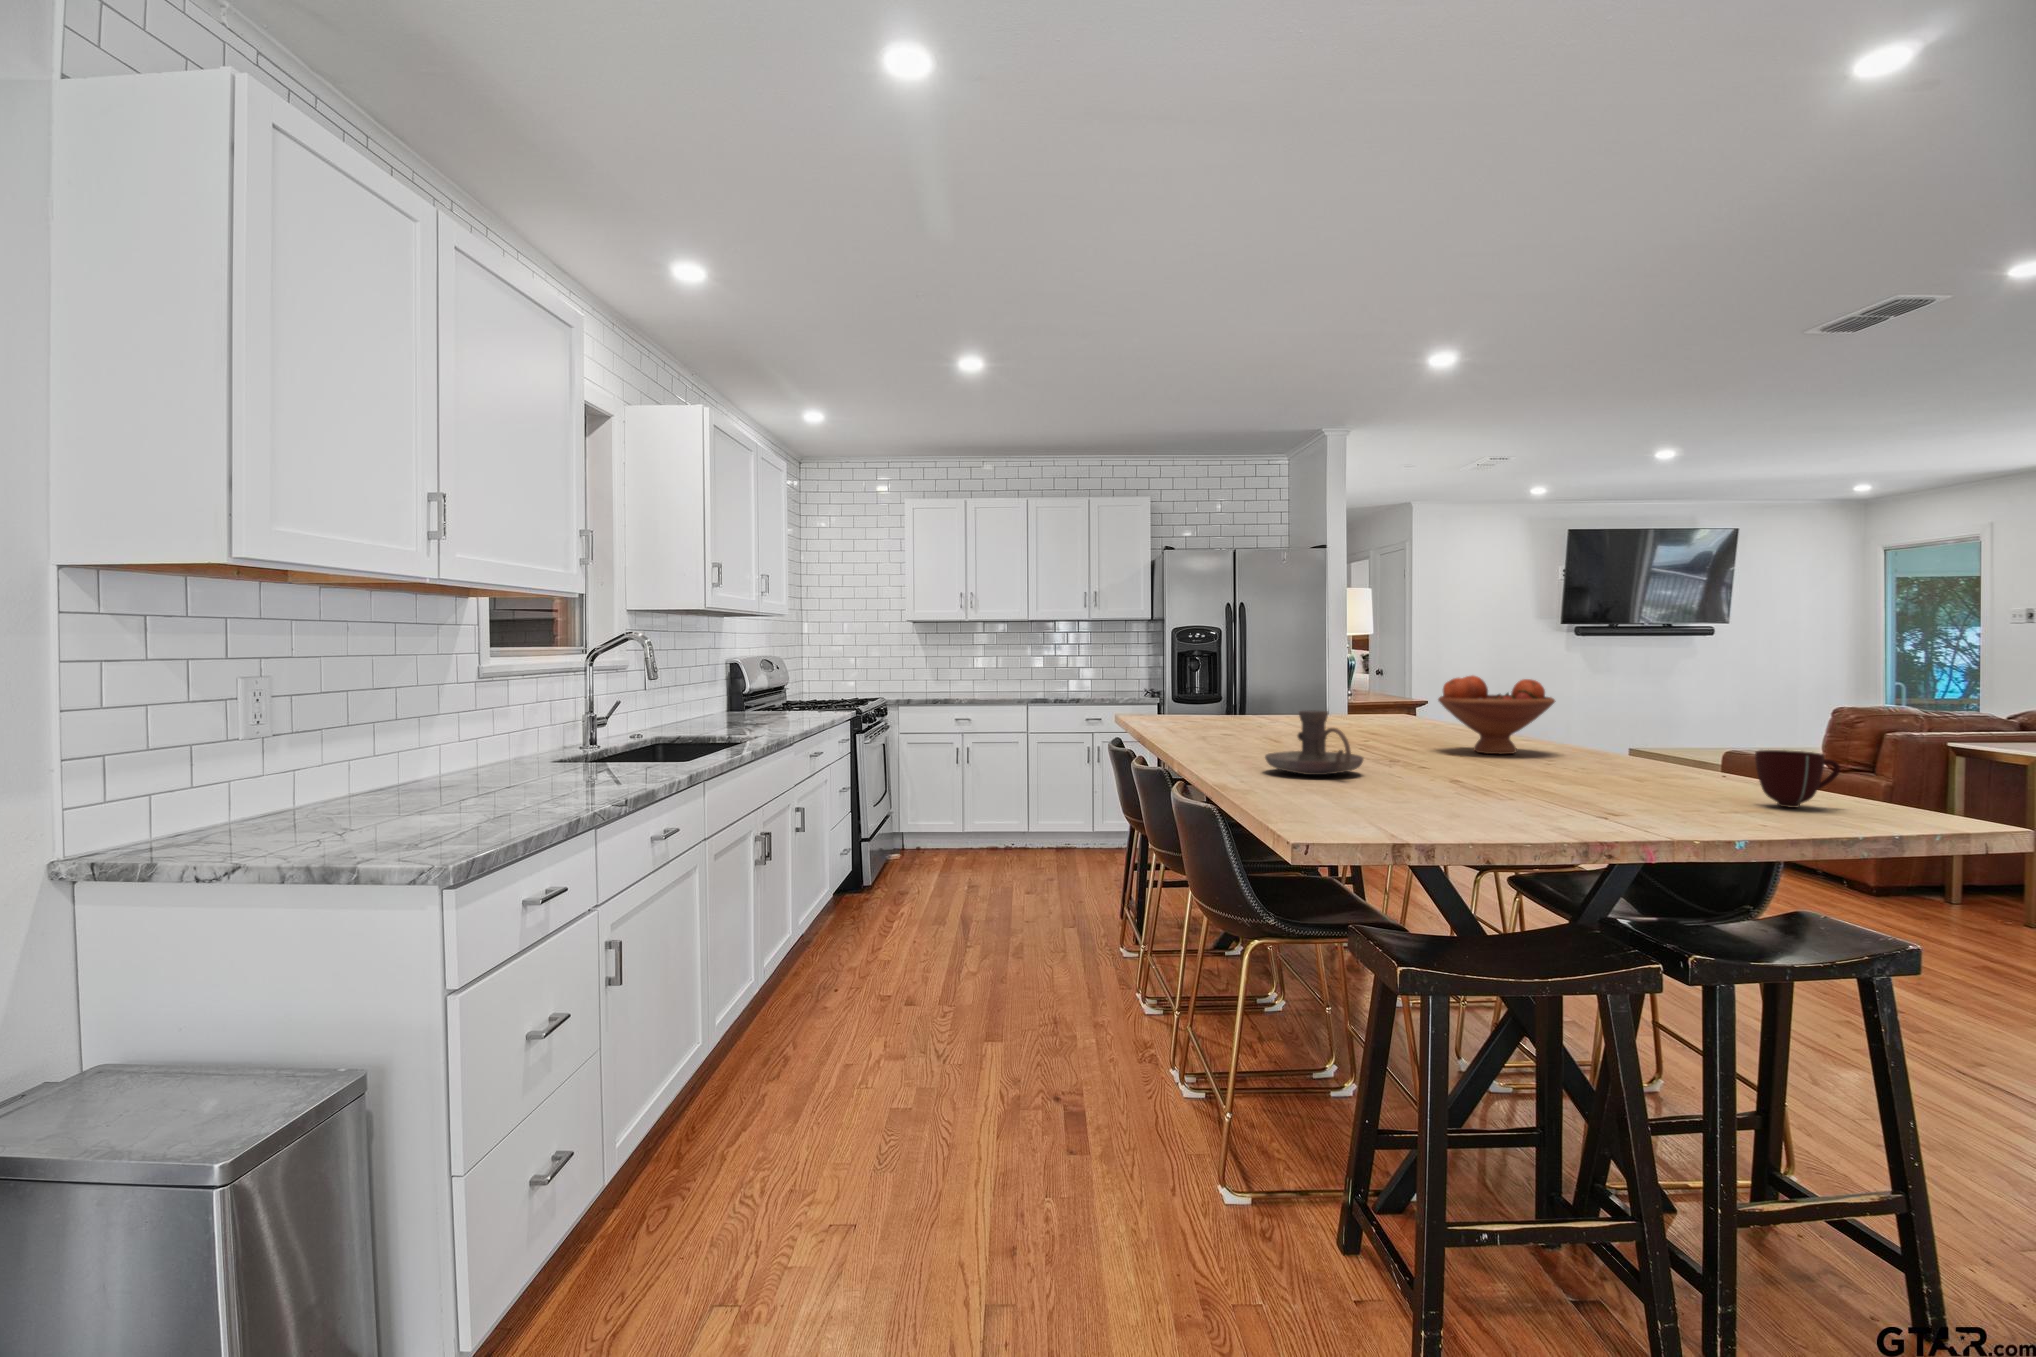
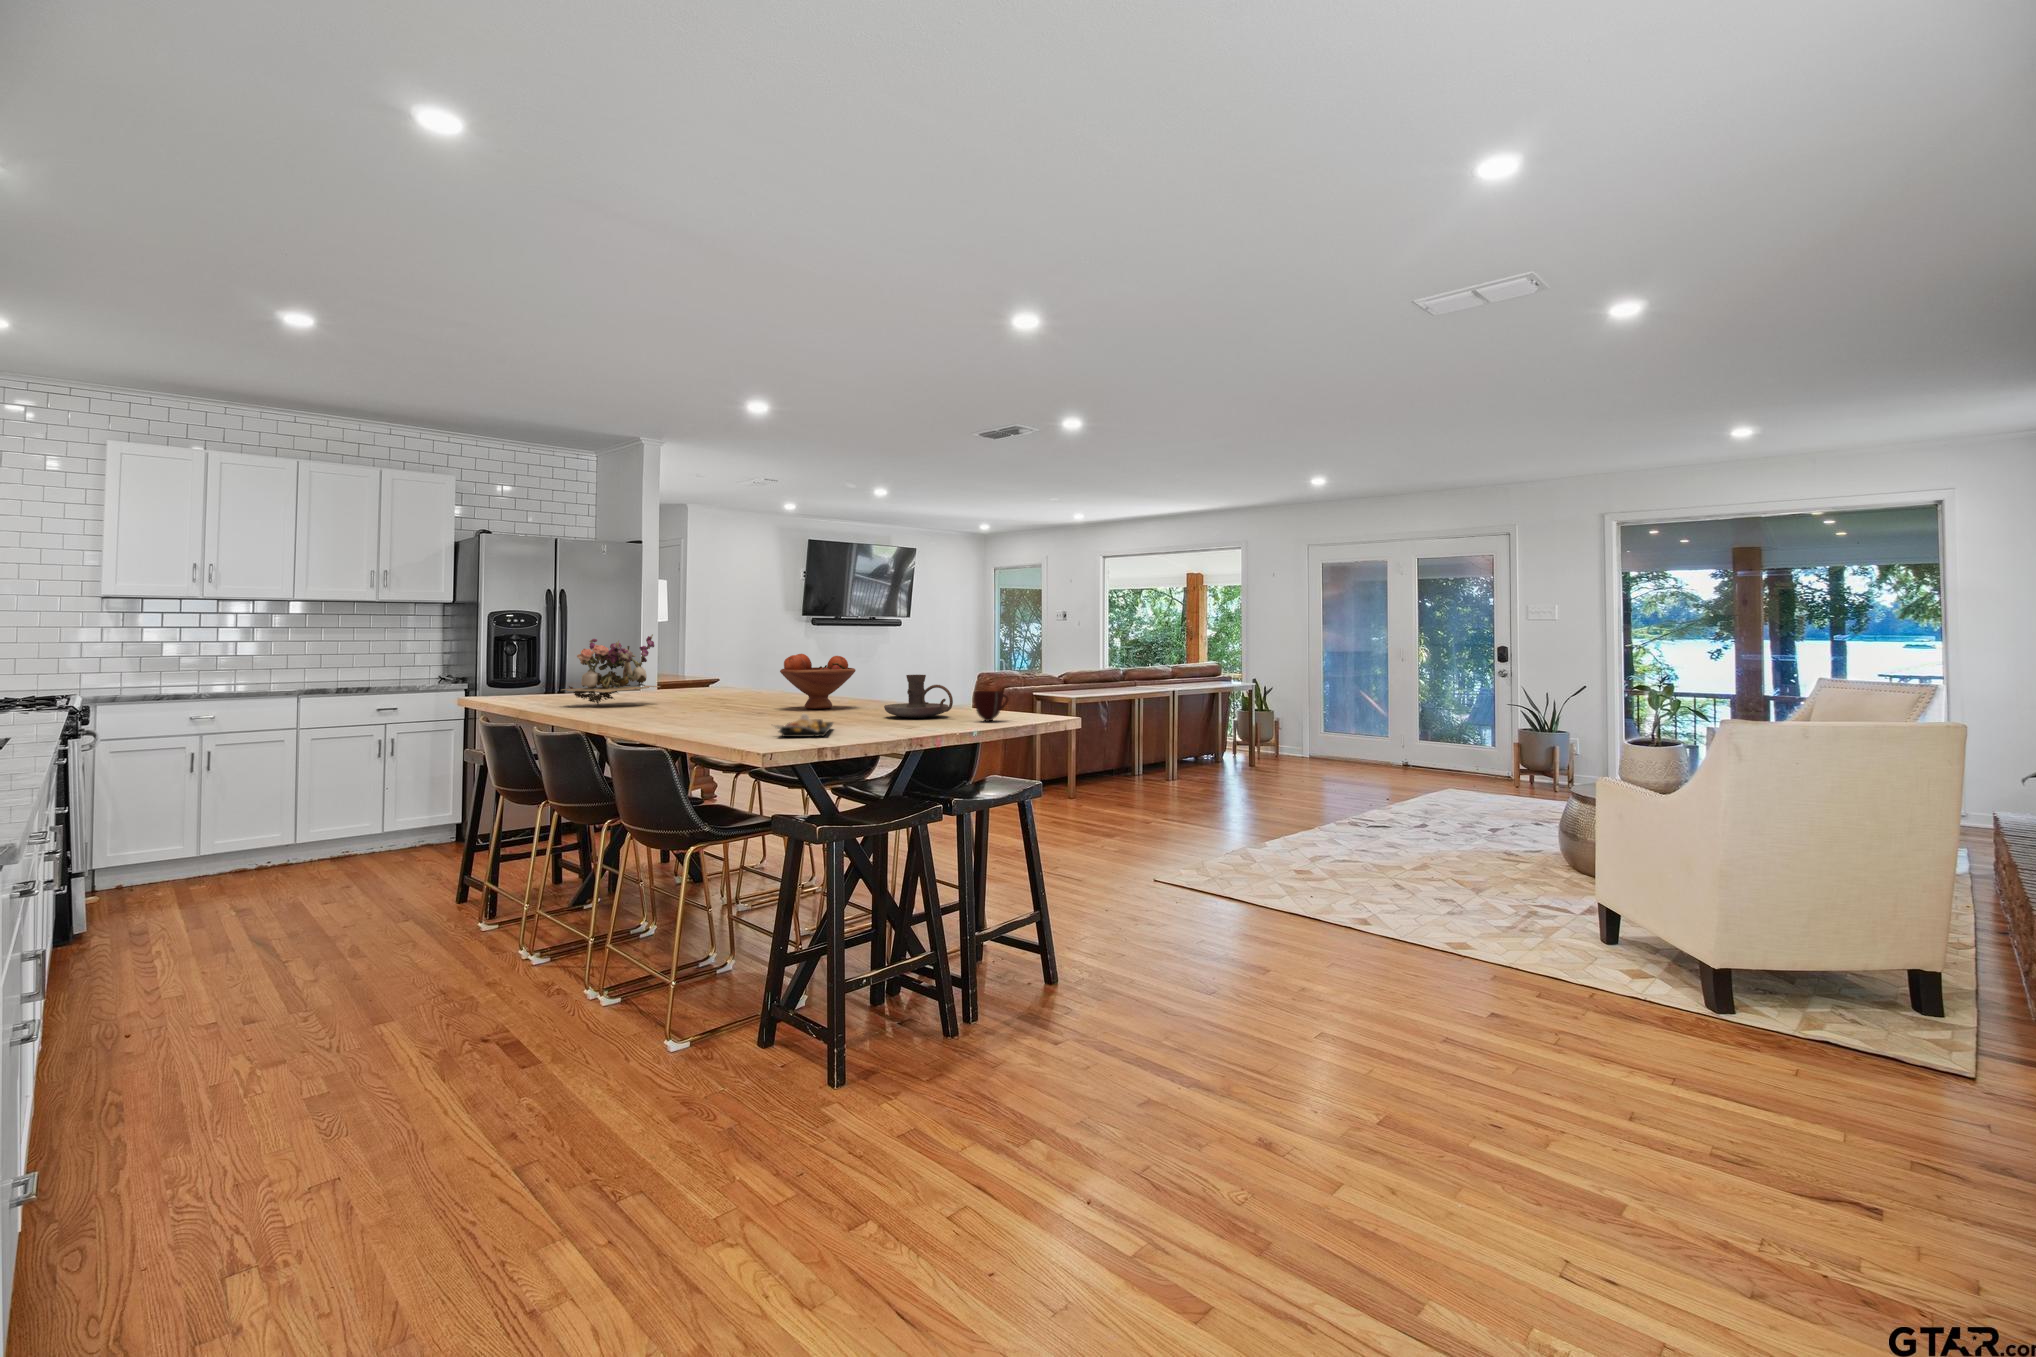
flower arrangement: none [1198,649,1305,730] -> present [562,634,660,705]
candle holder: present [1265,710,1363,775] -> present [884,675,953,718]
plate: none [1356,770,1471,811] -> present [775,714,833,737]

